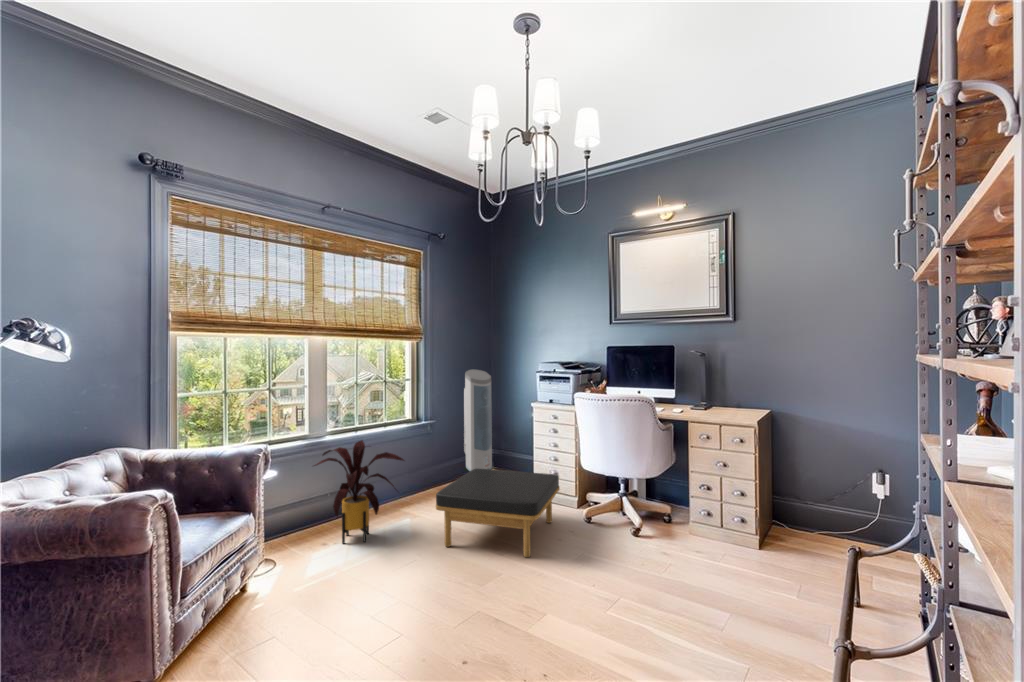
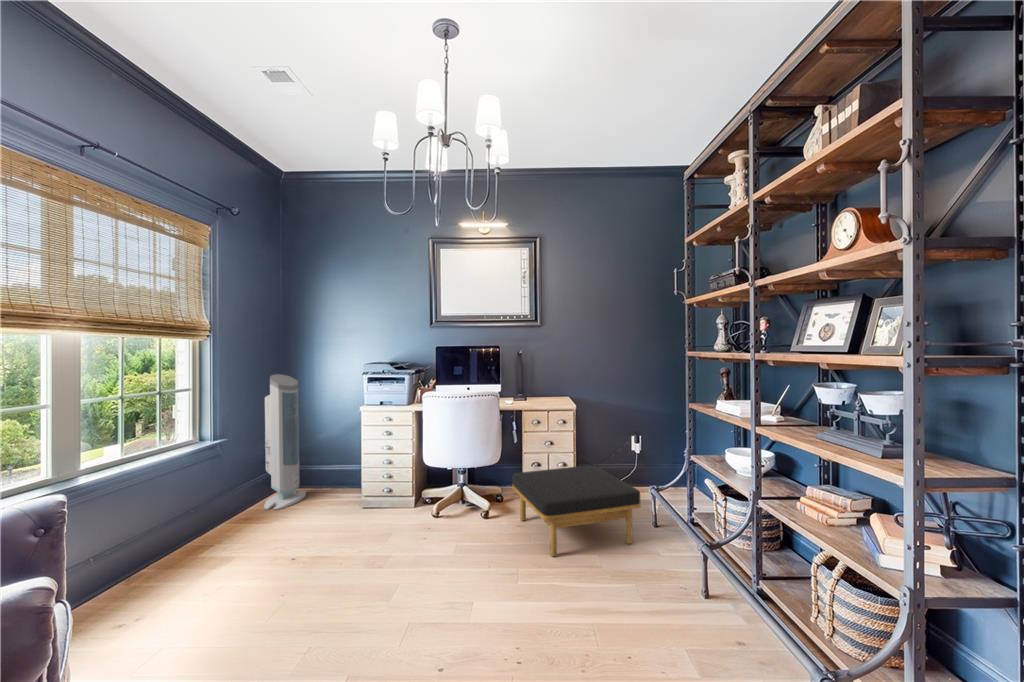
house plant: present [314,440,404,544] -> none [96,475,248,618]
ottoman: present [436,469,560,557] -> present [512,465,641,557]

